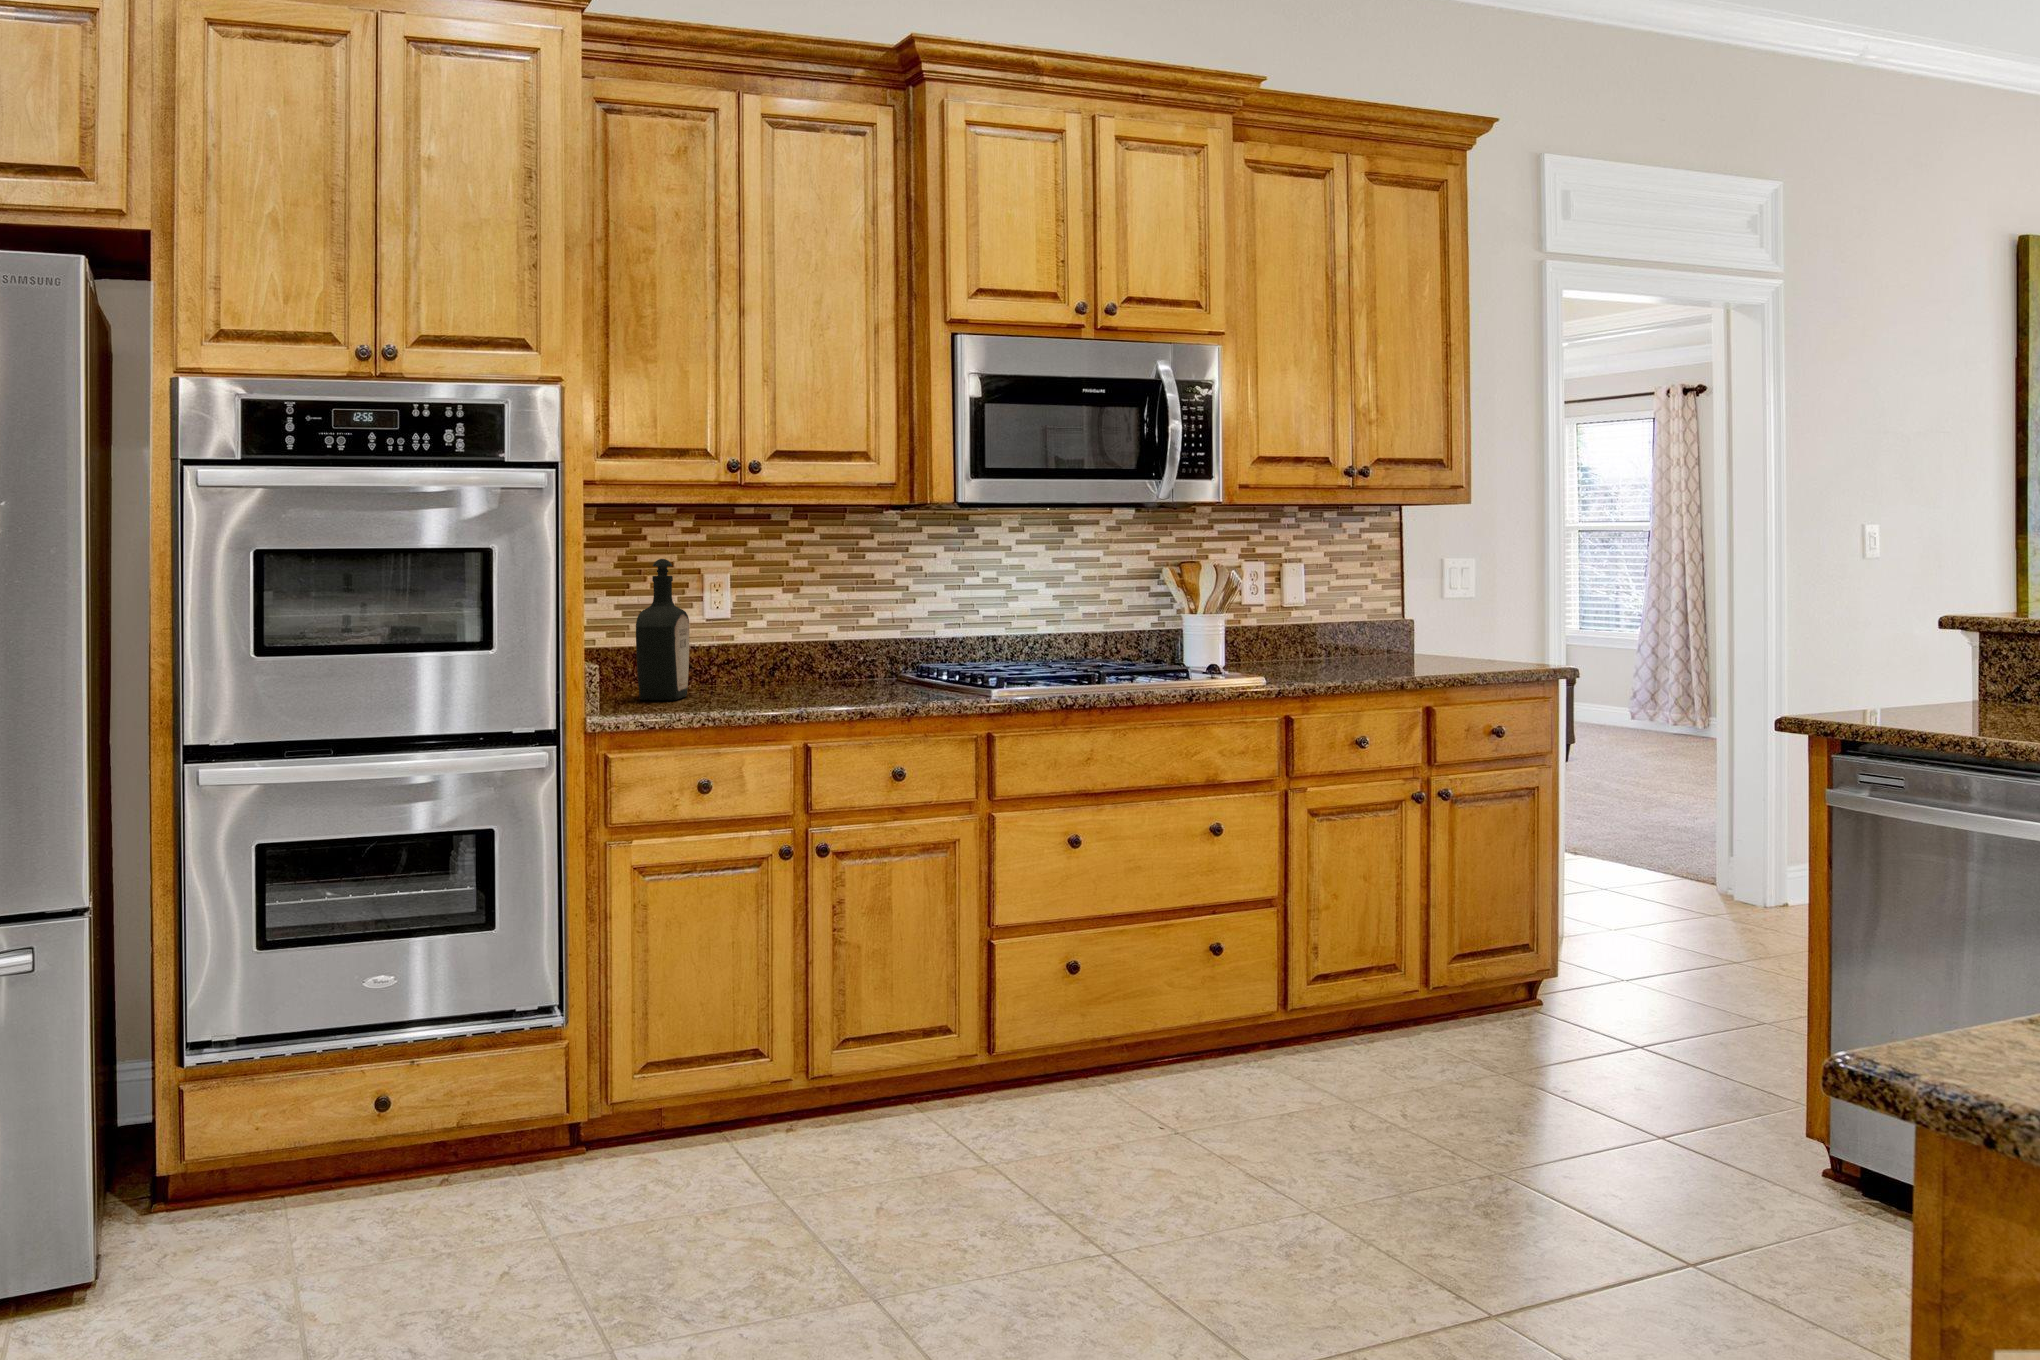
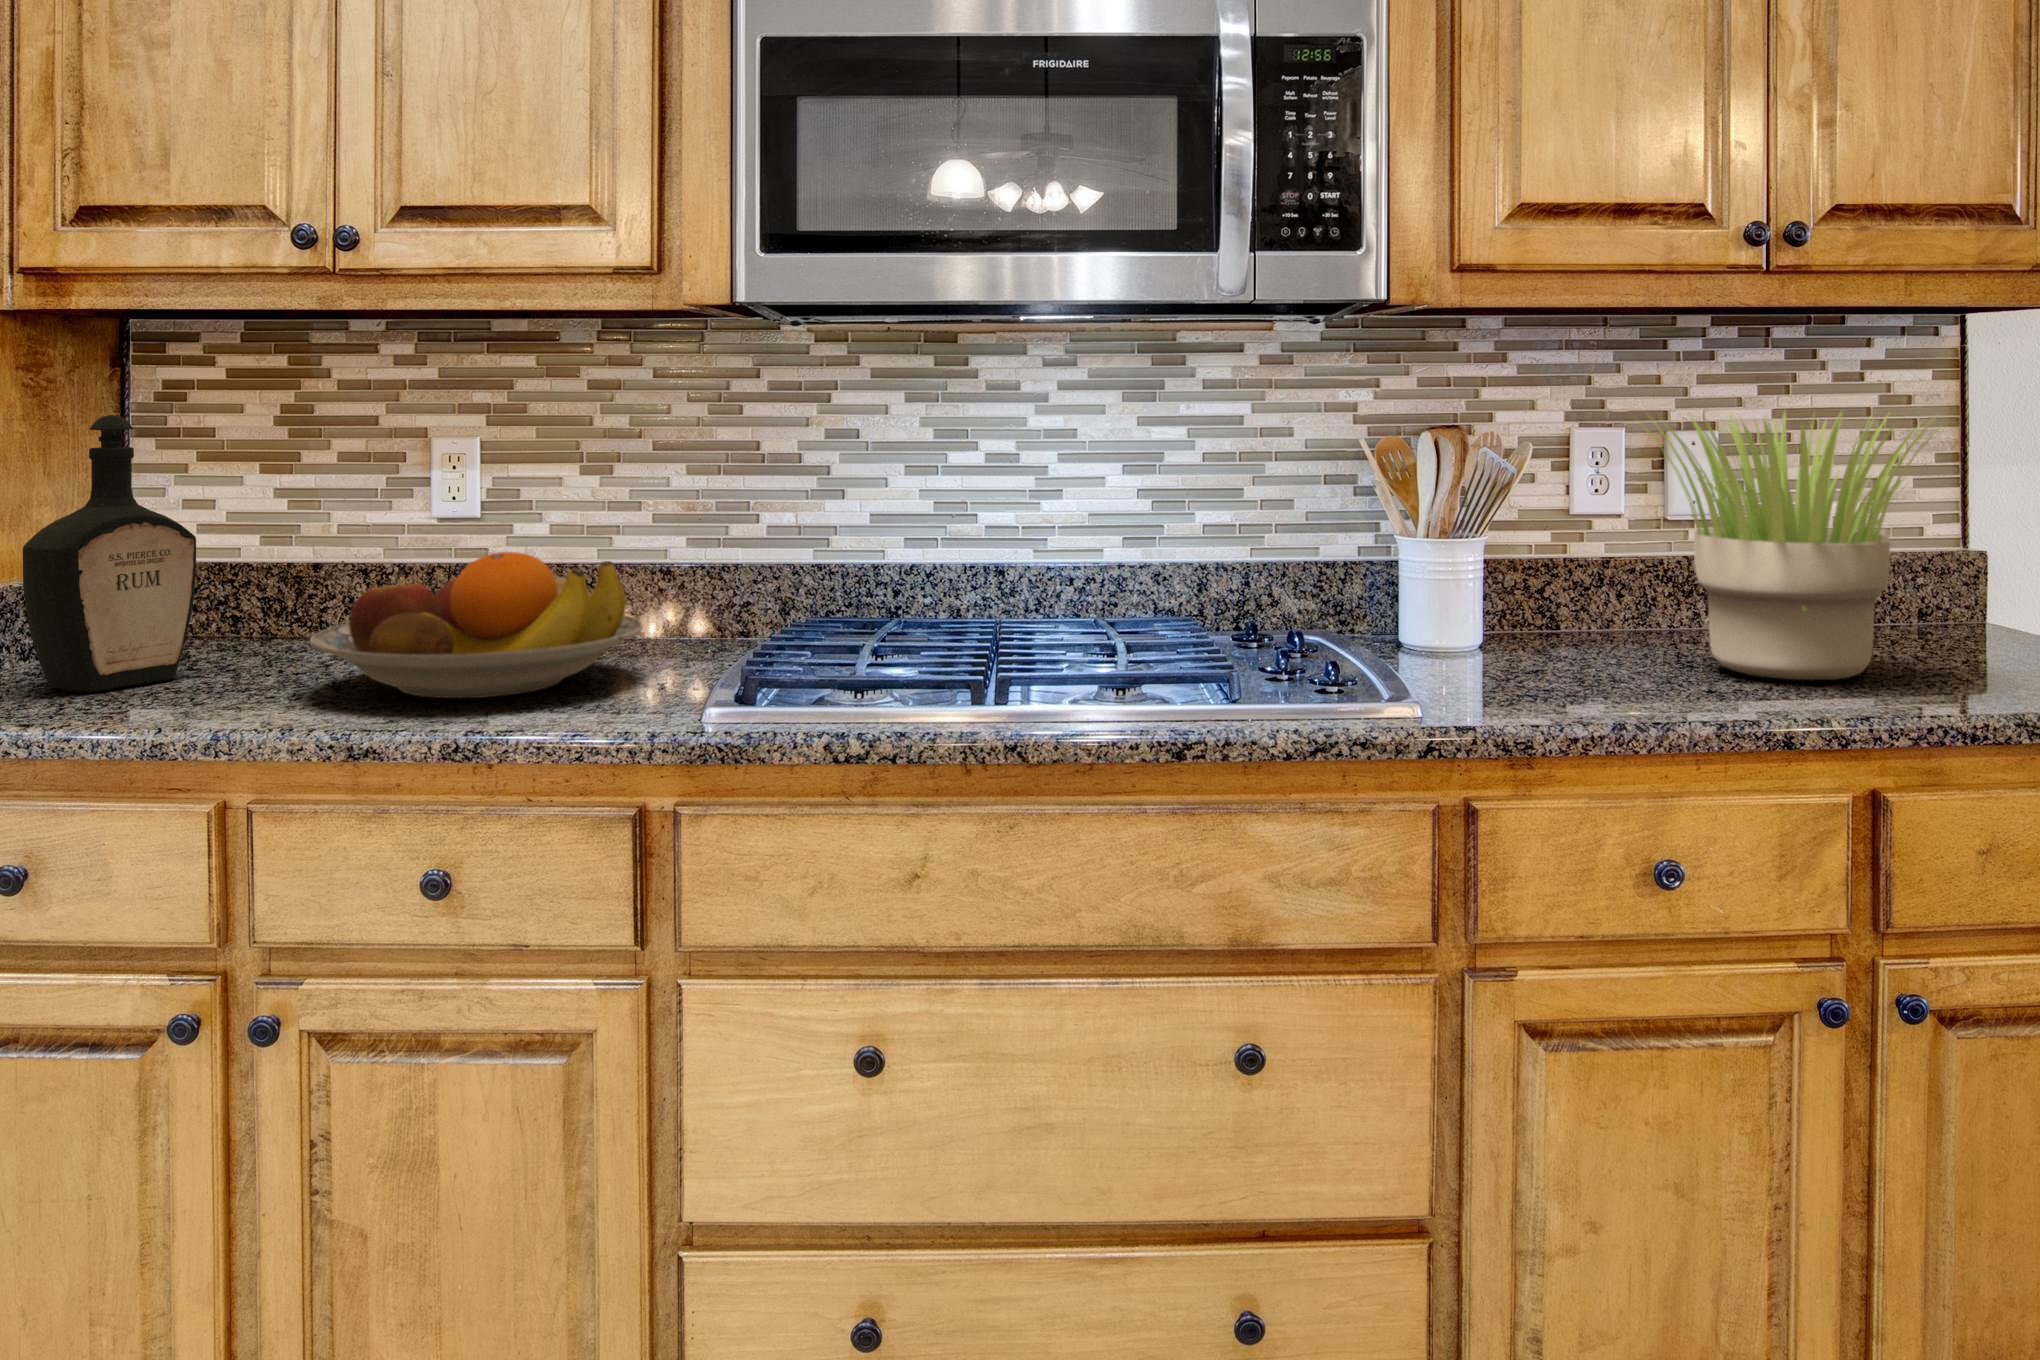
potted plant: none [1301,549,1444,668] -> present [1643,413,1942,680]
fruit bowl: none [769,624,926,694] -> present [310,552,643,698]

